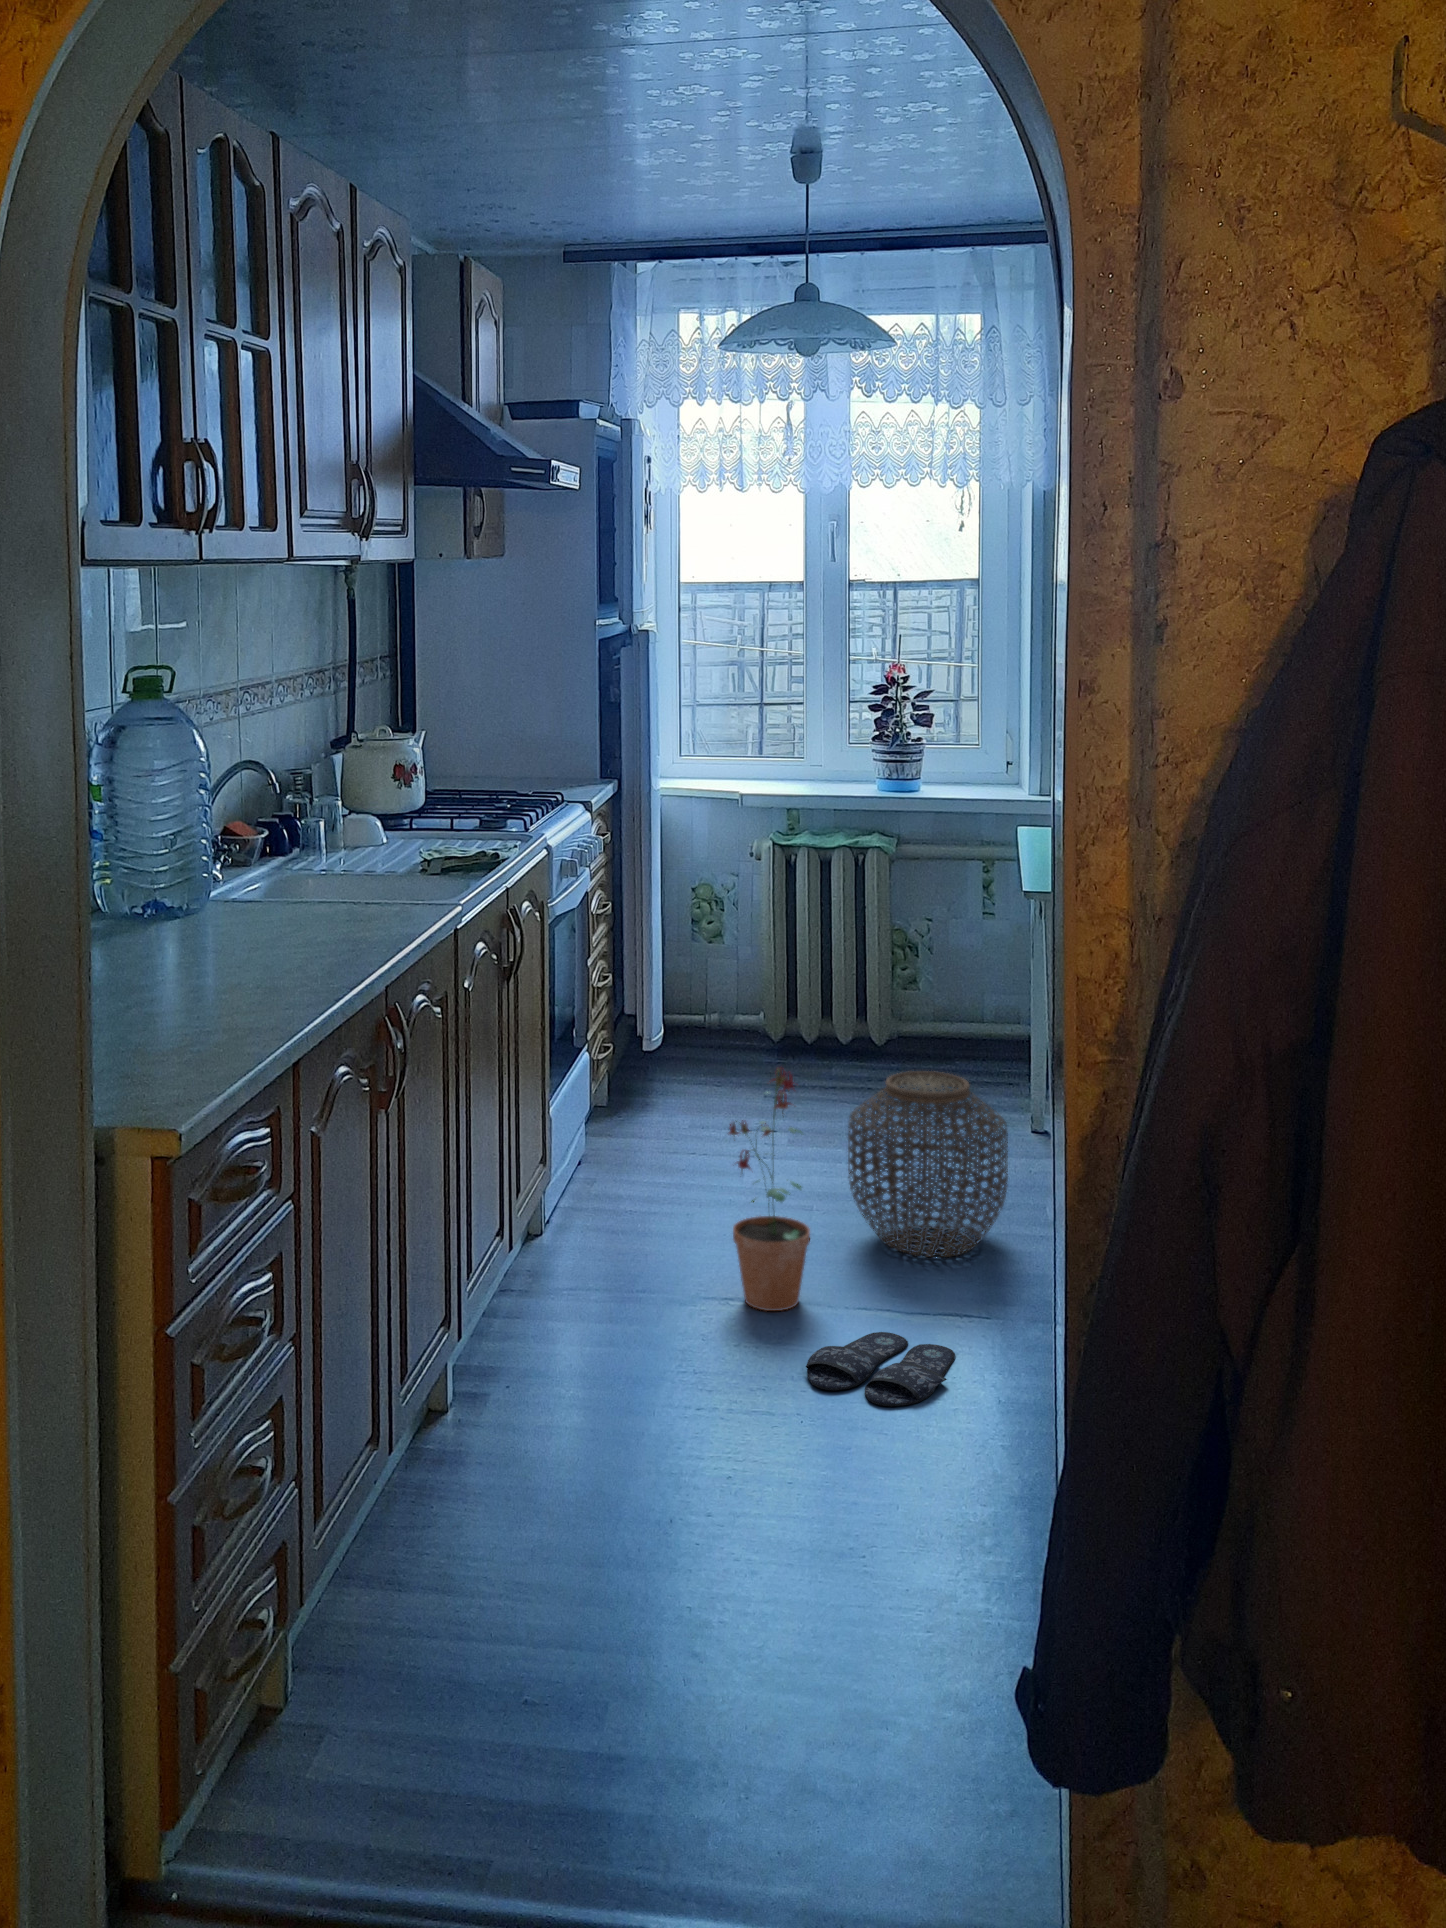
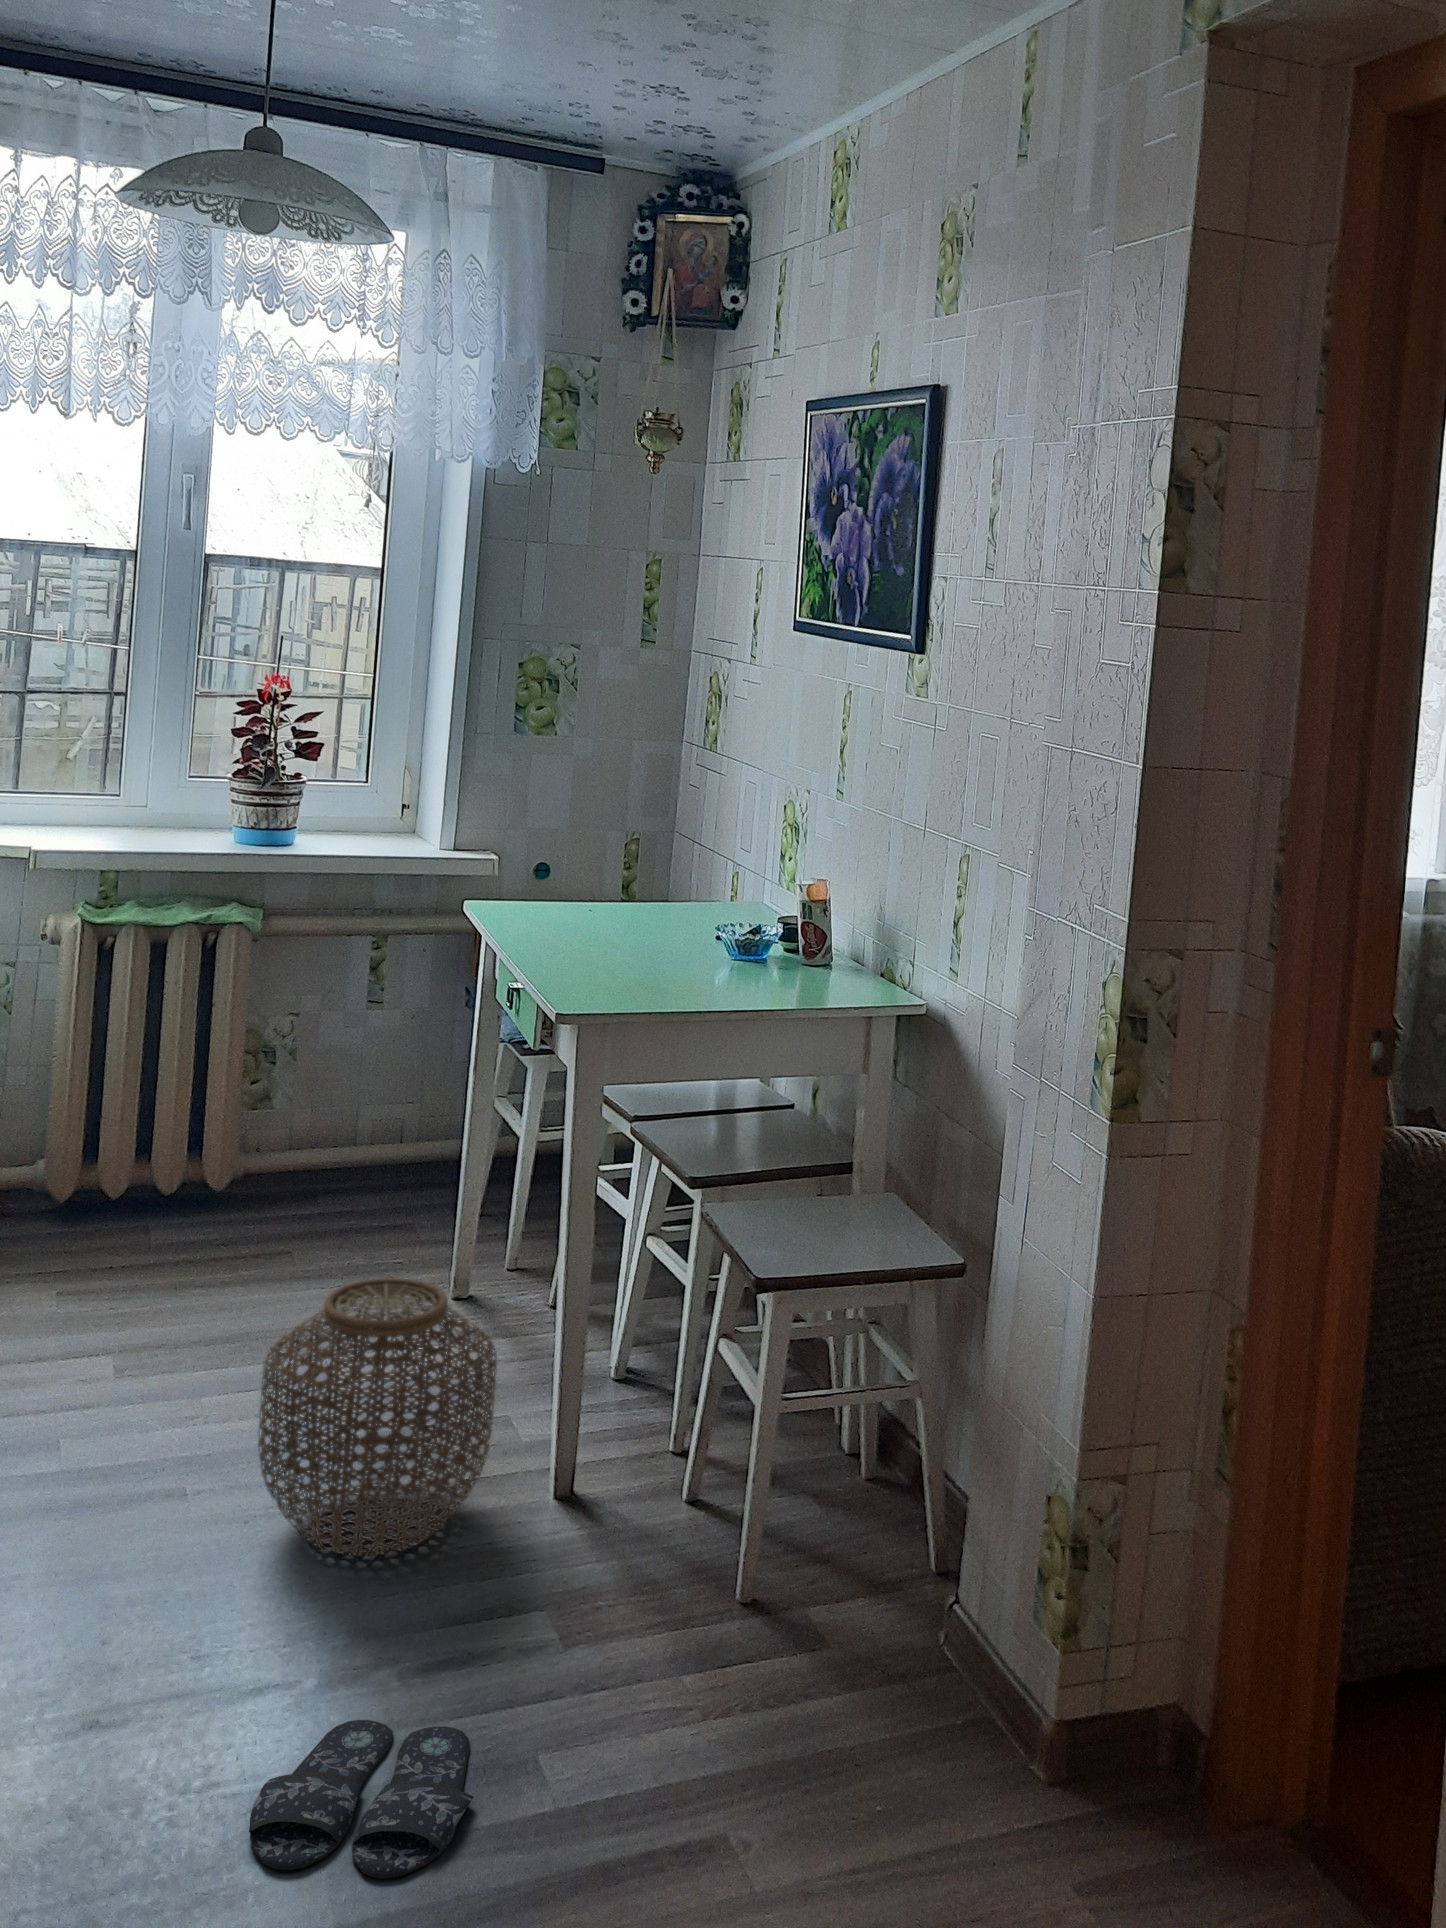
potted plant: present [729,1067,810,1311] -> none [85,1322,234,1721]

